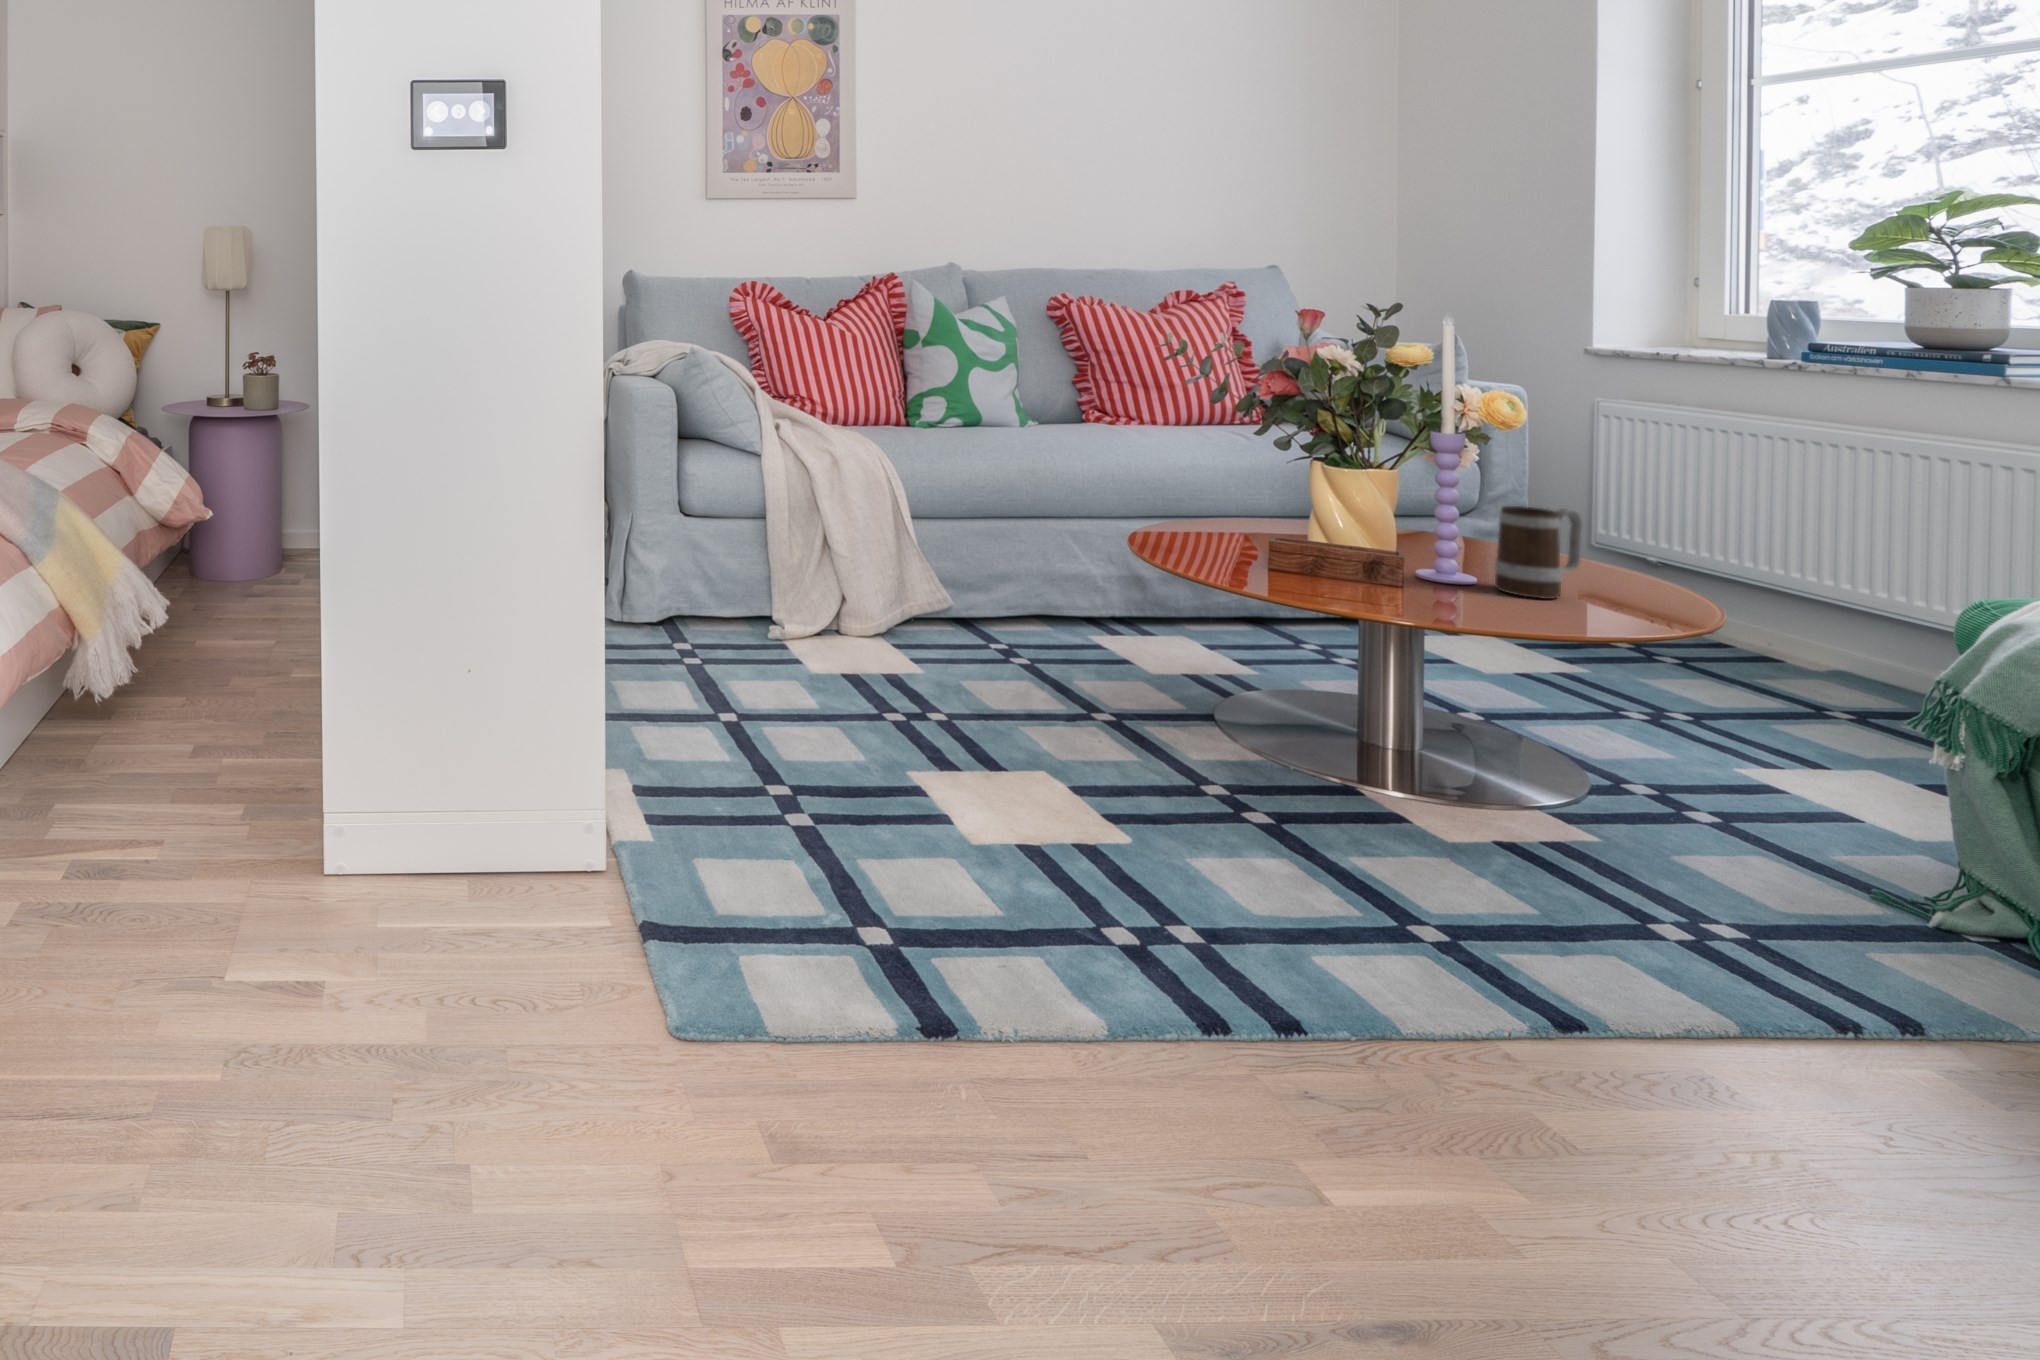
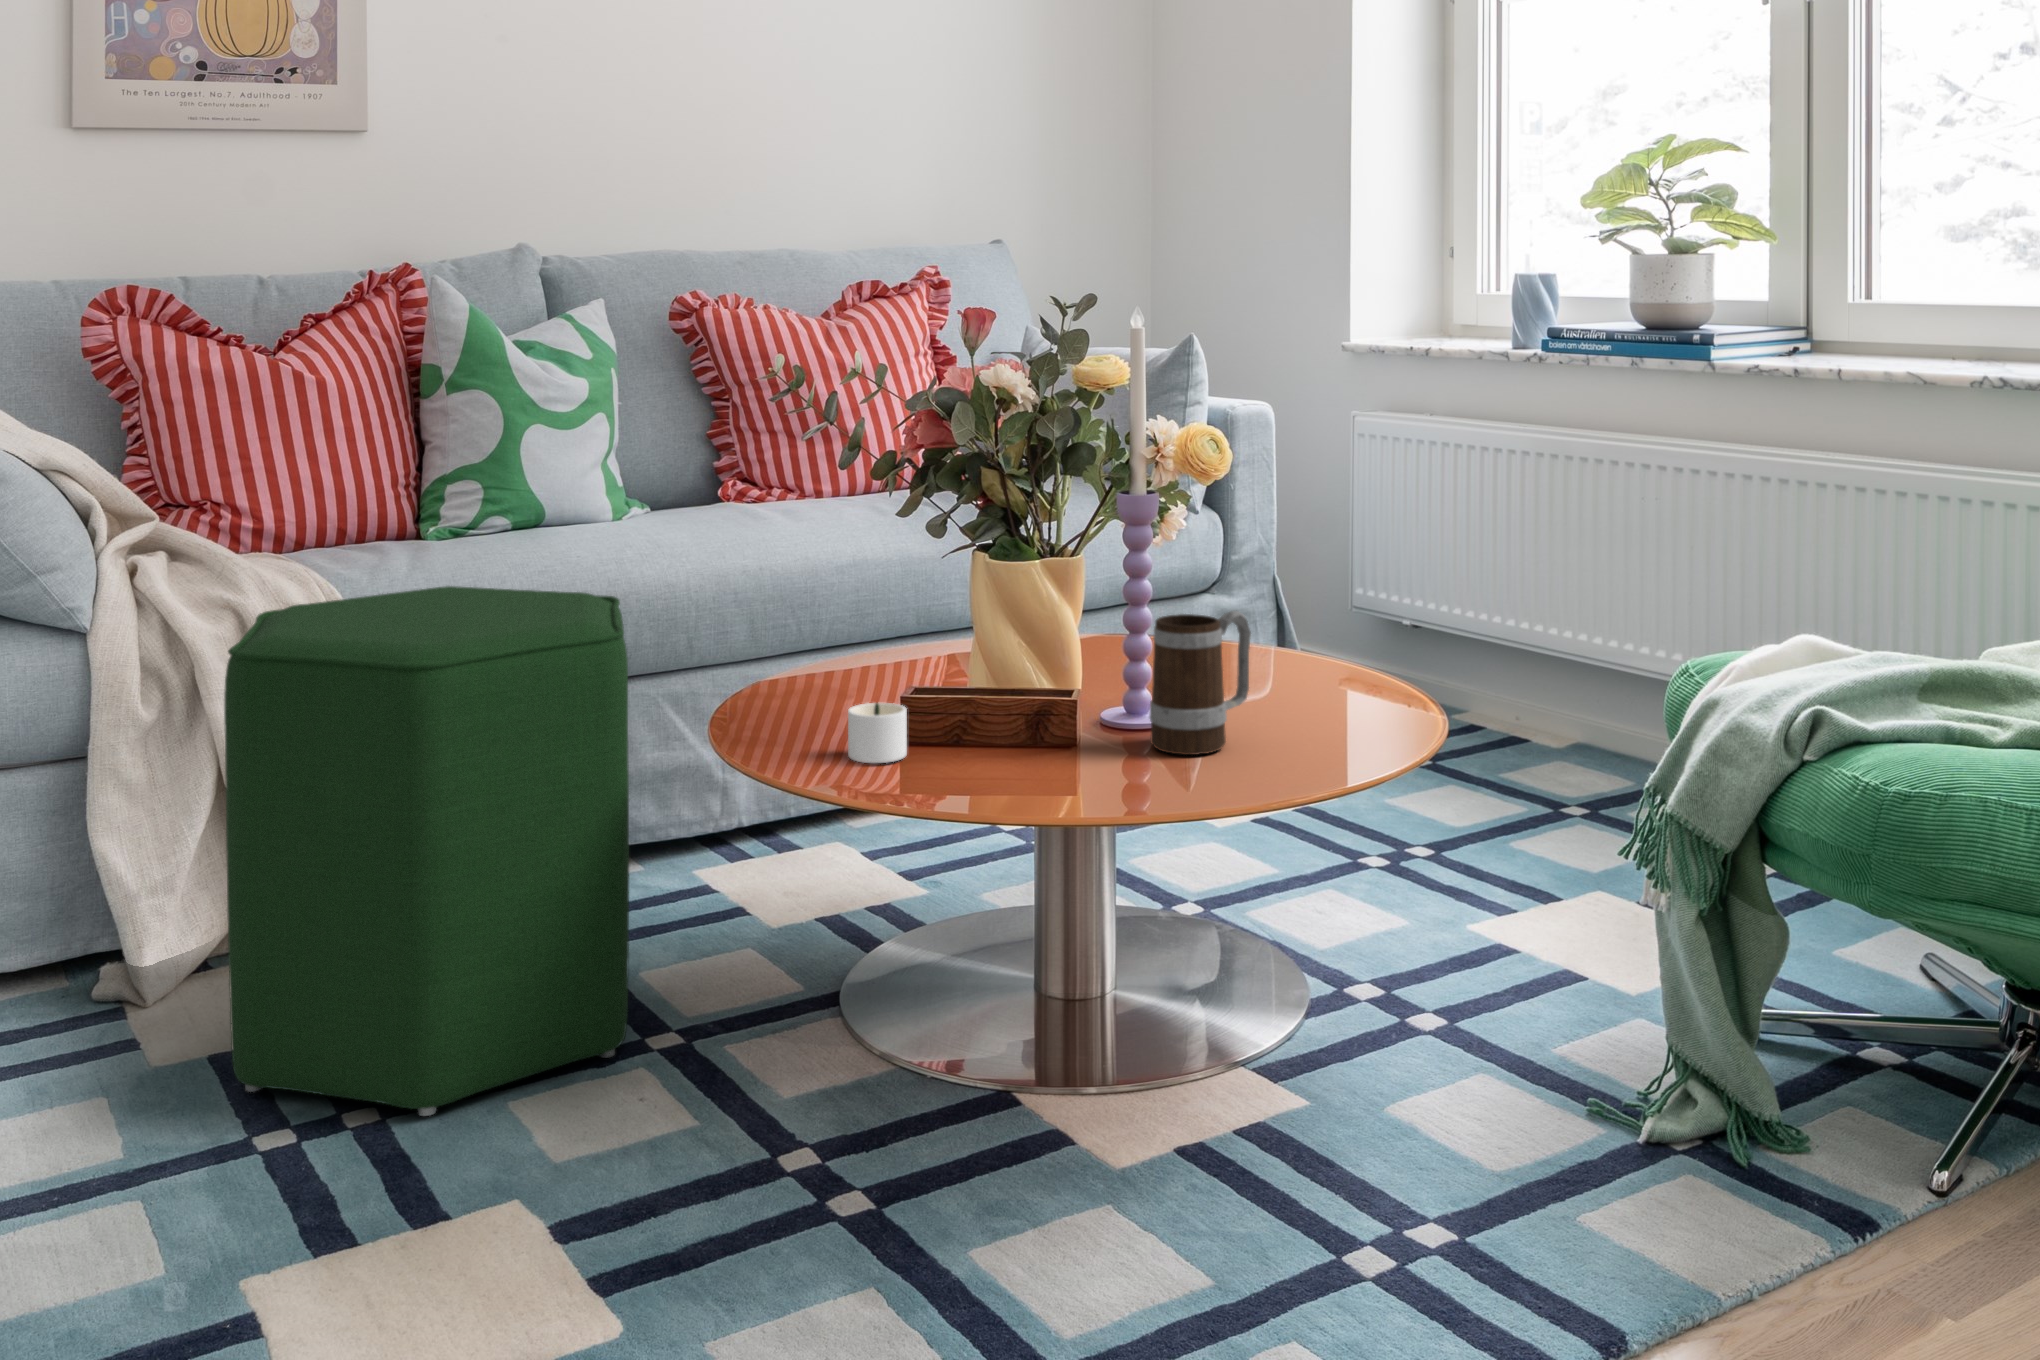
ottoman: none [867,449,1103,728] -> present [224,586,629,1116]
candle: none [1261,537,1322,578] -> present [848,703,907,763]

